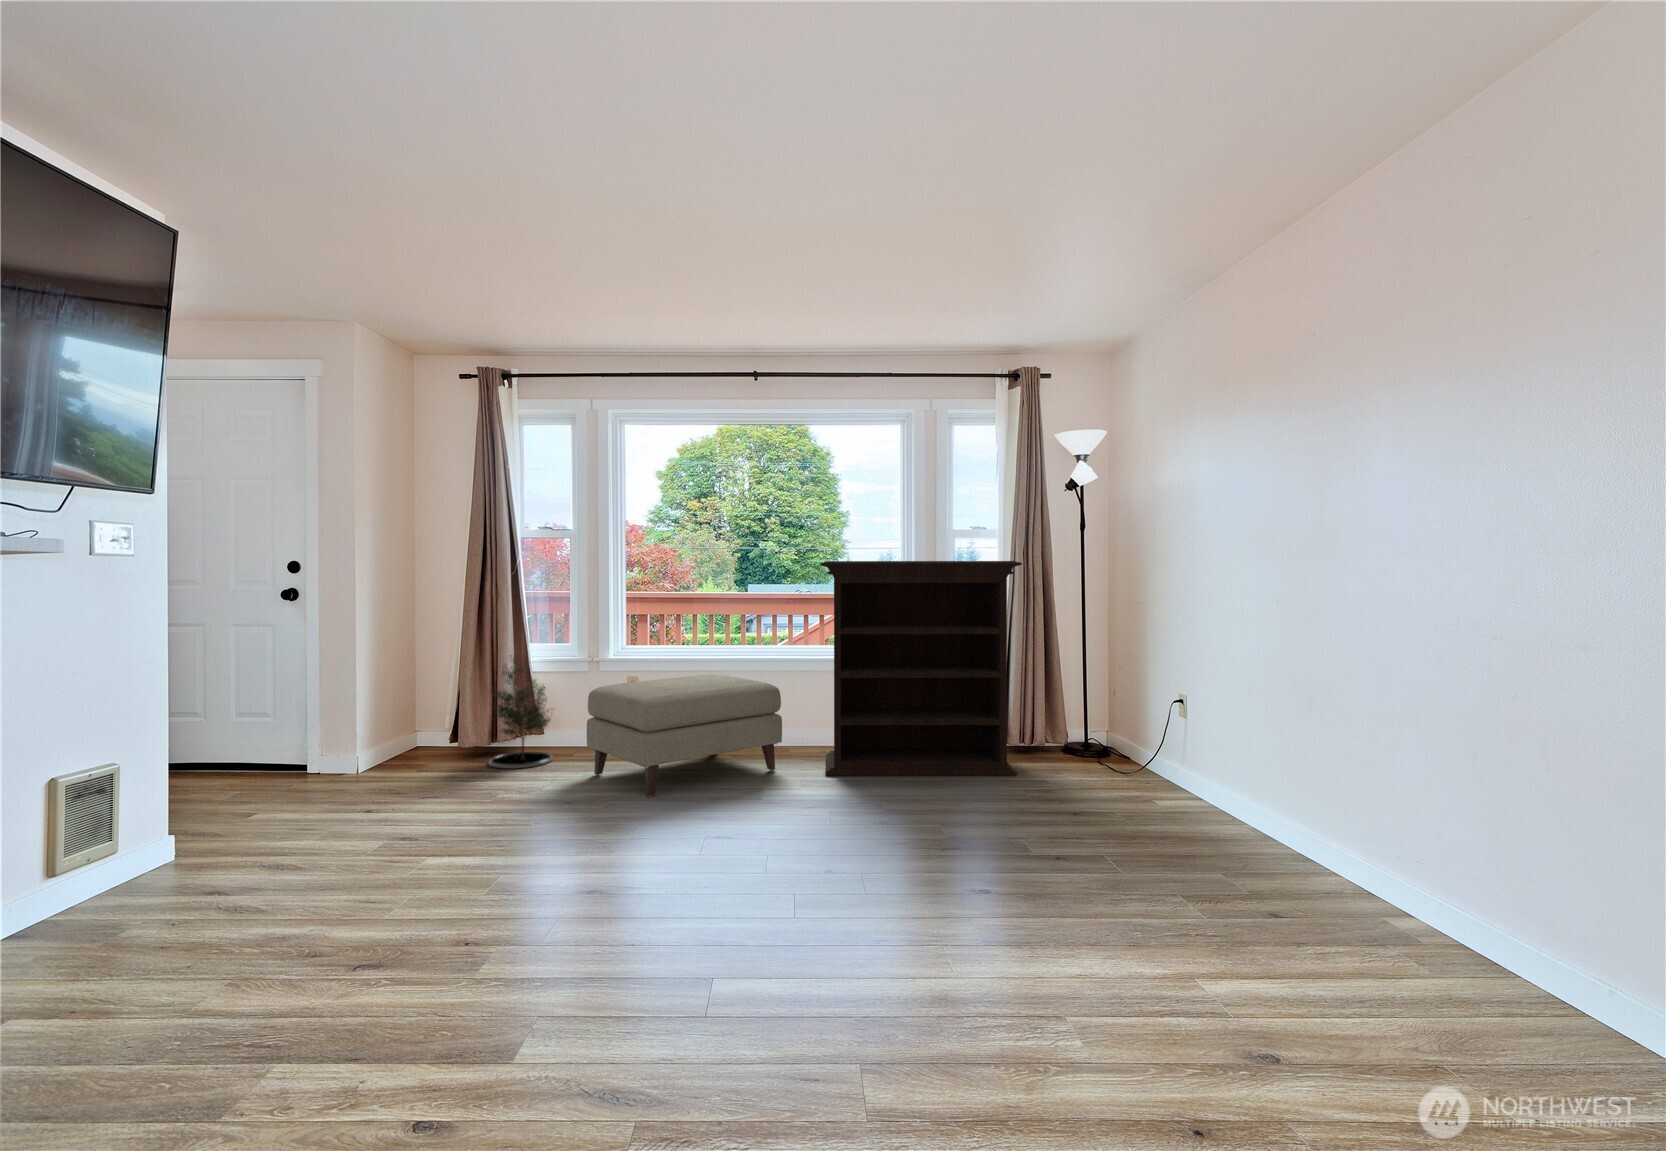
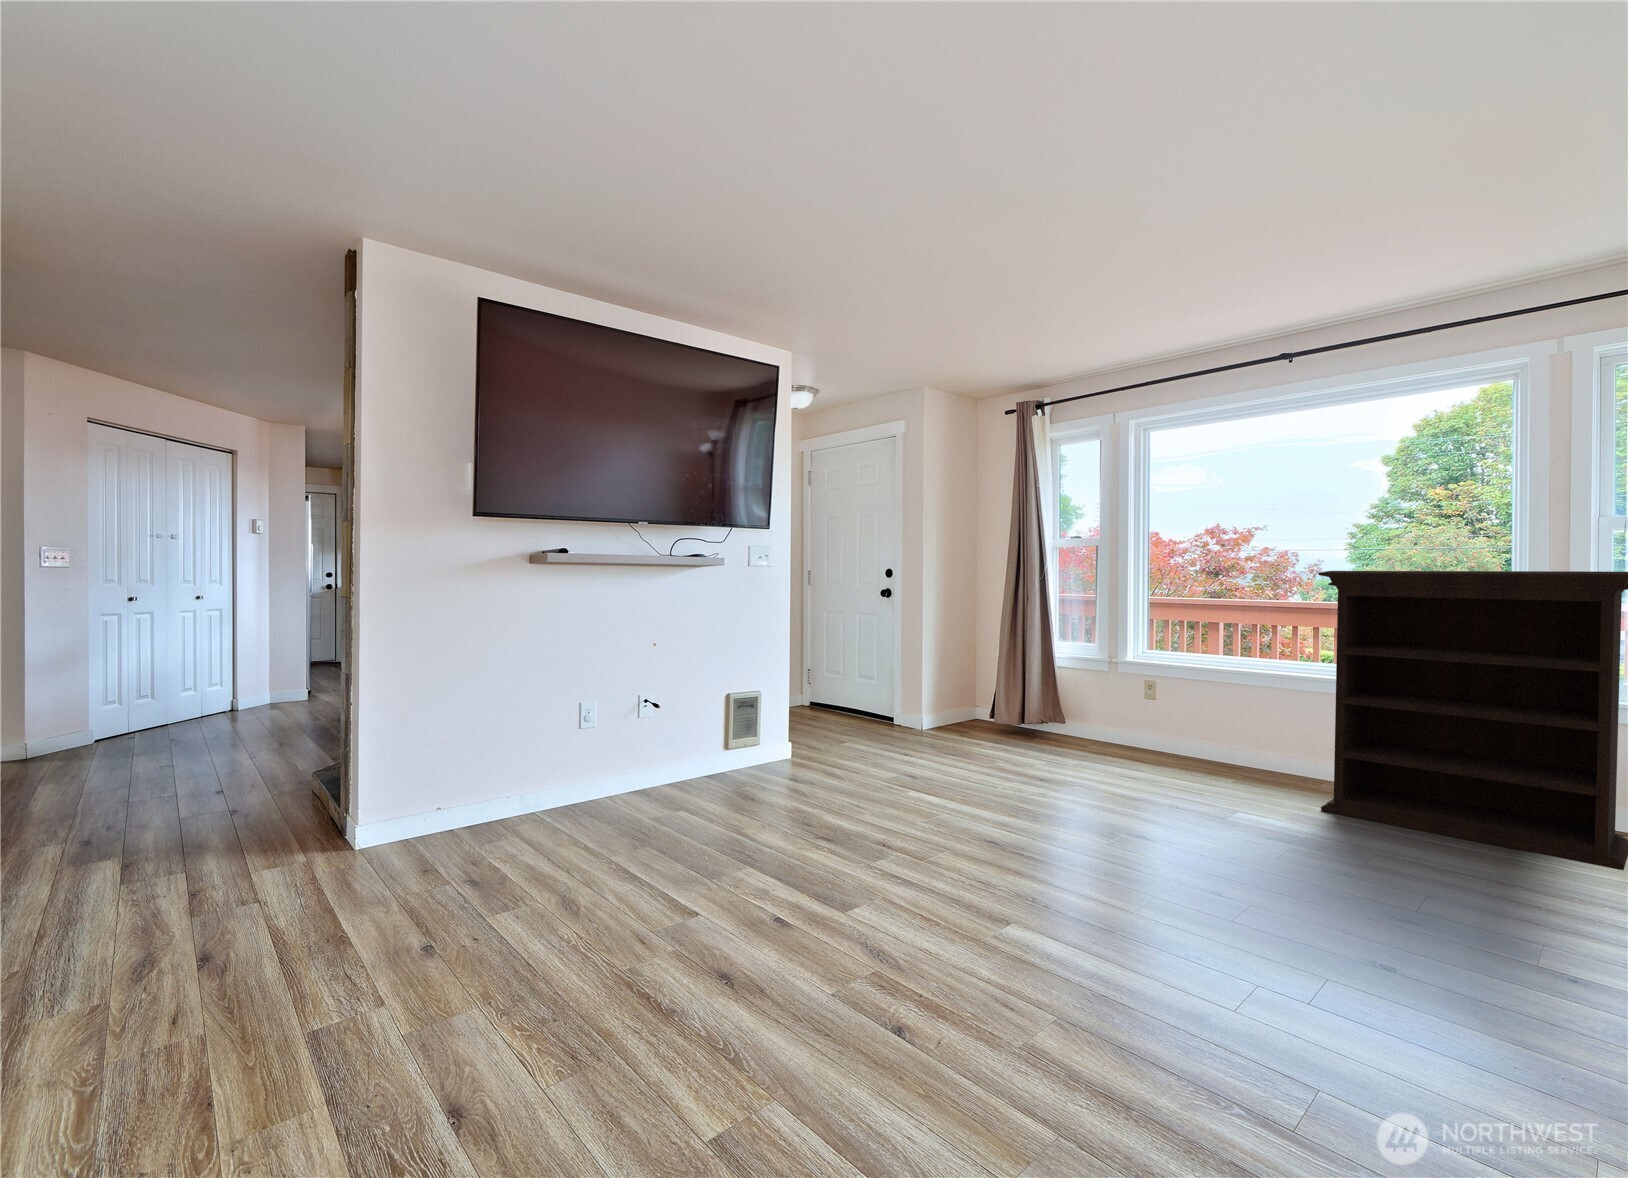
potted tree: present [489,659,554,769] -> none [1010,648,1070,747]
ottoman: present [587,675,782,796] -> none [1078,683,1276,793]

